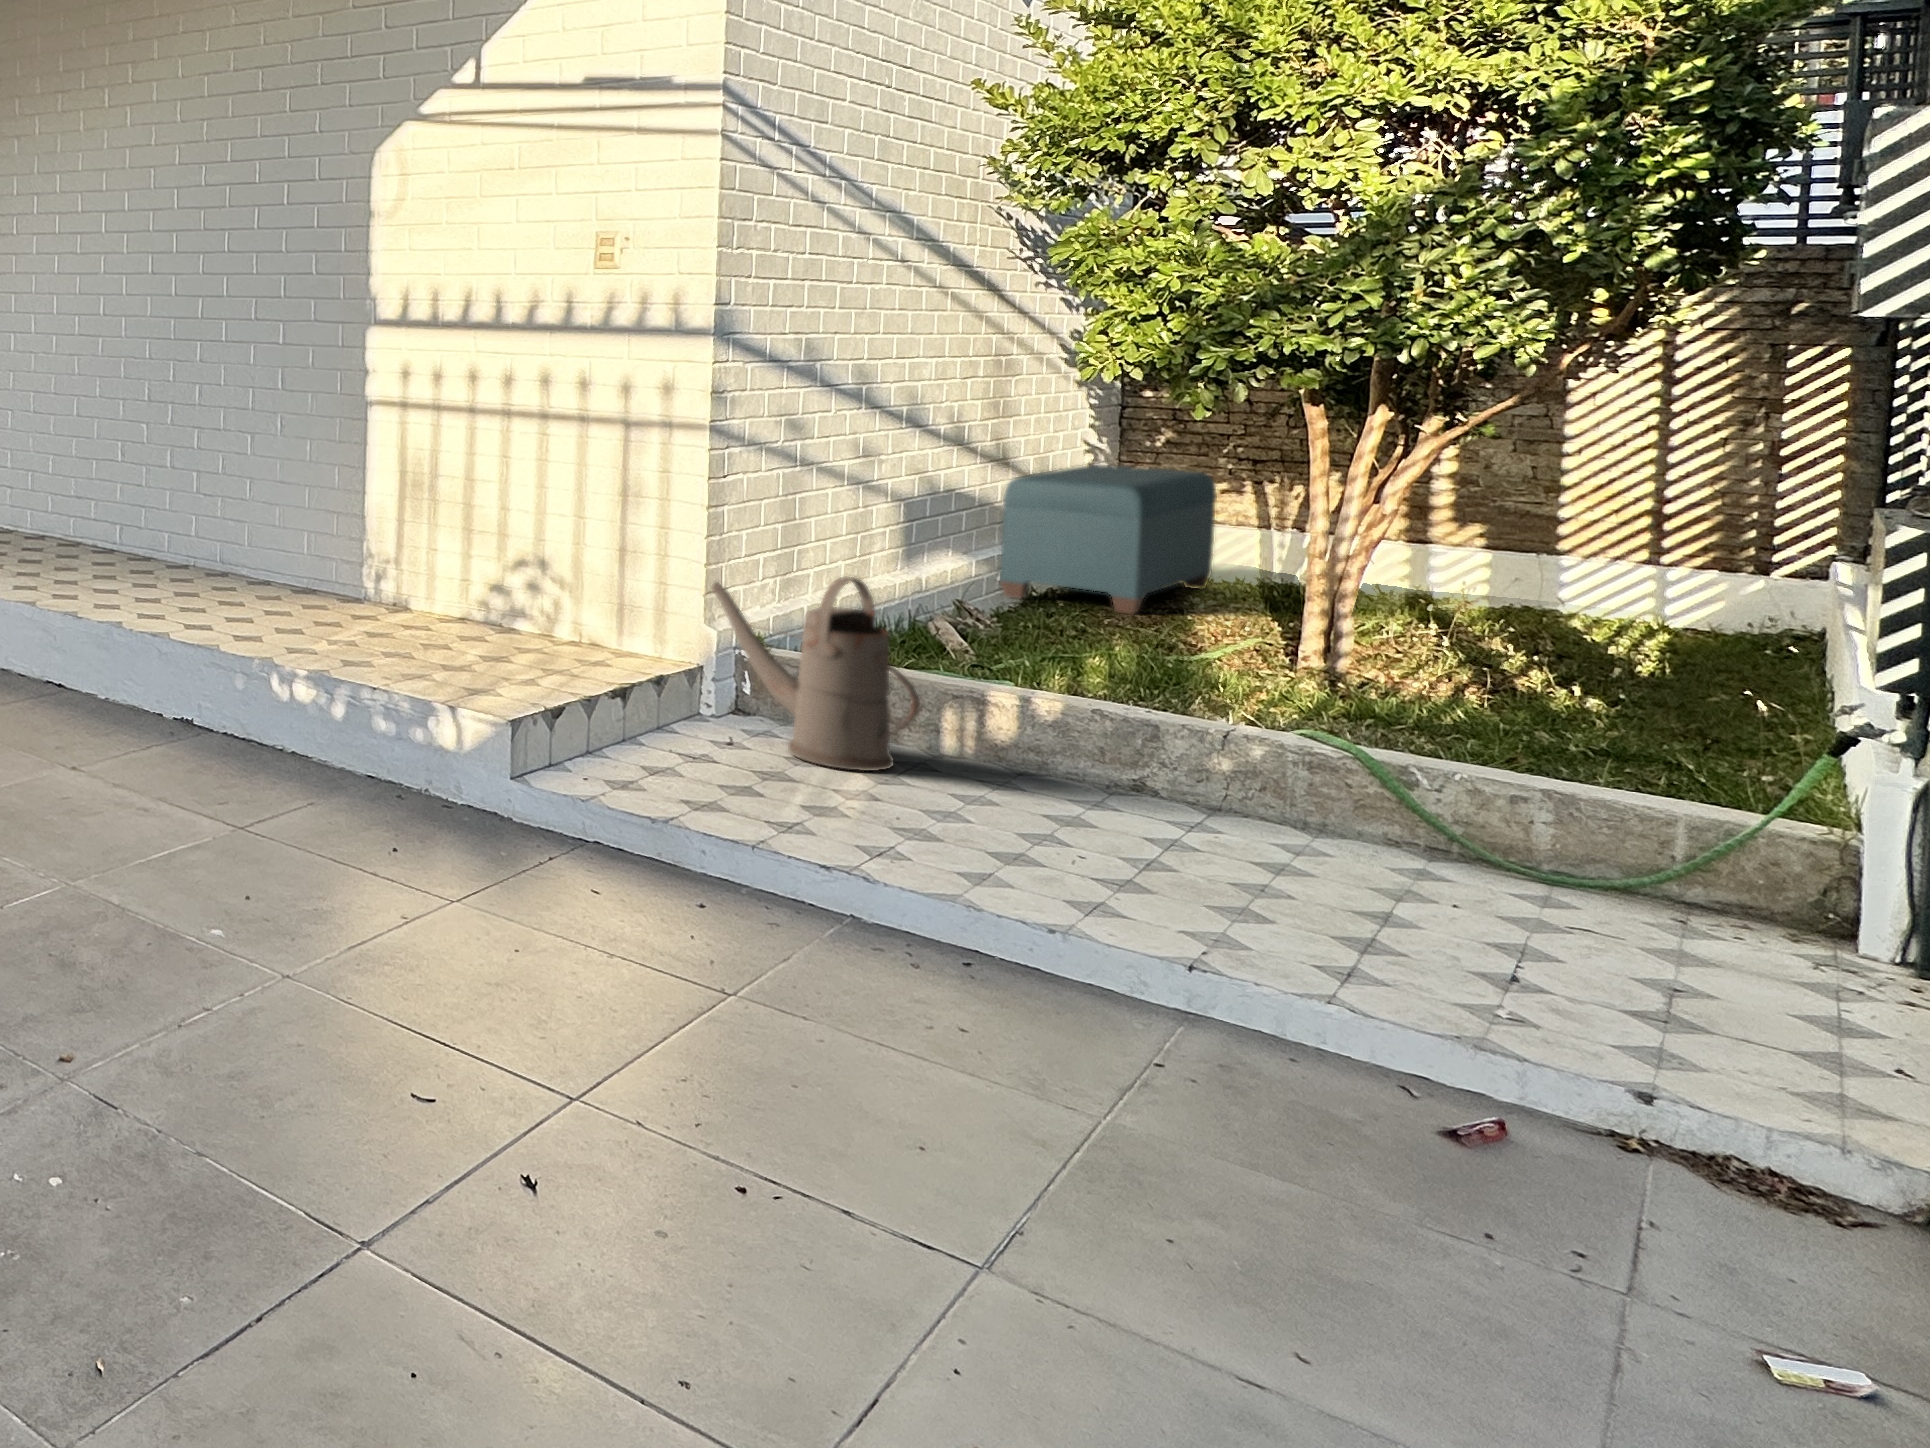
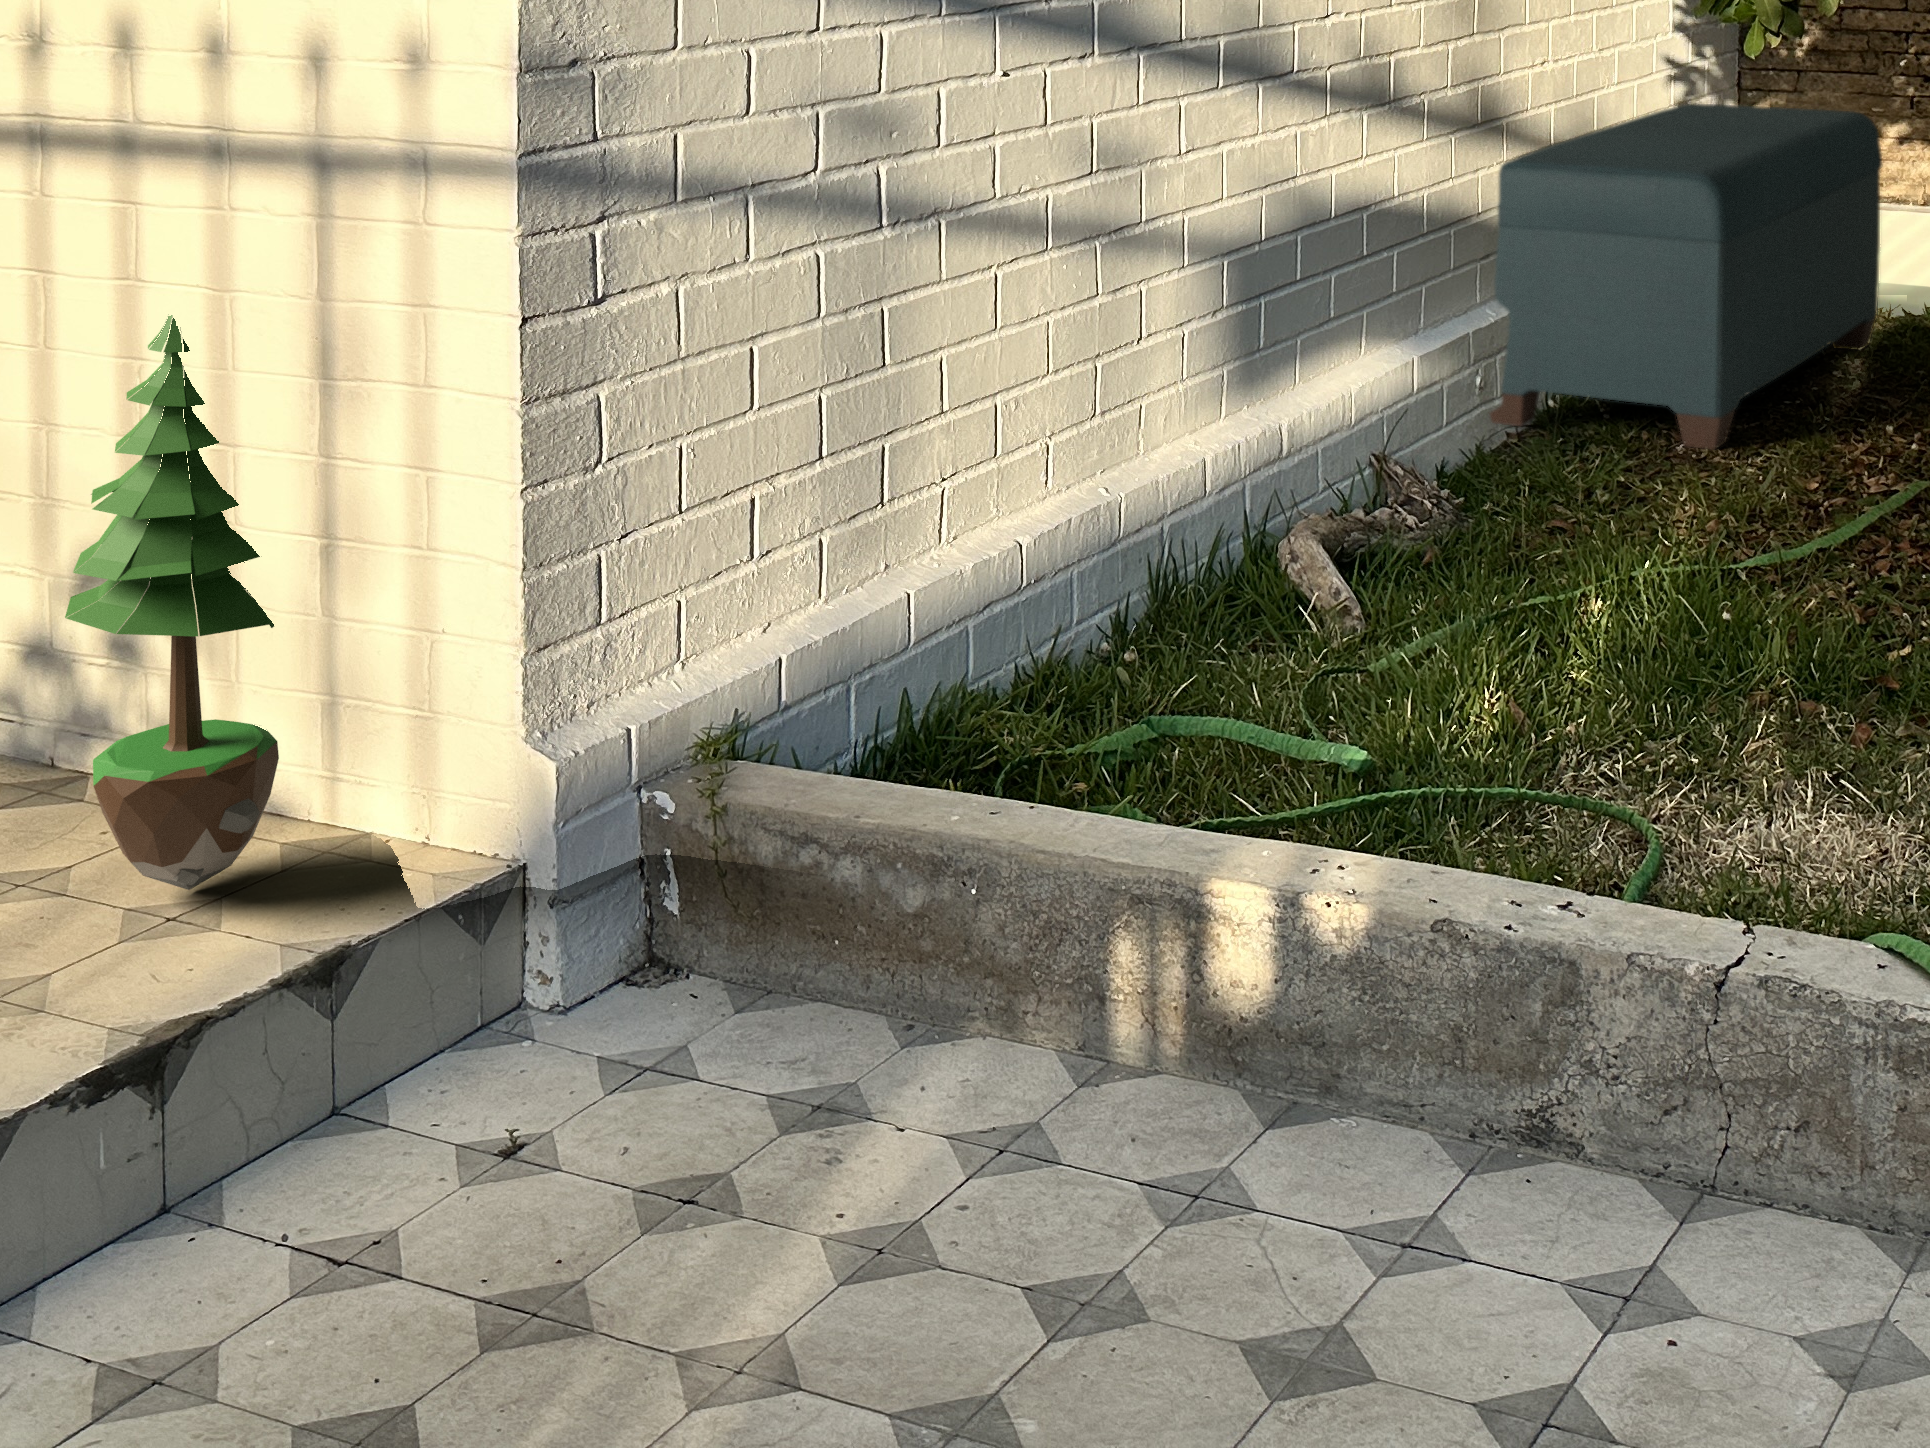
potted tree: none [546,458,621,656] -> present [65,315,279,890]
watering can: present [712,576,920,771] -> none [527,629,977,1238]

